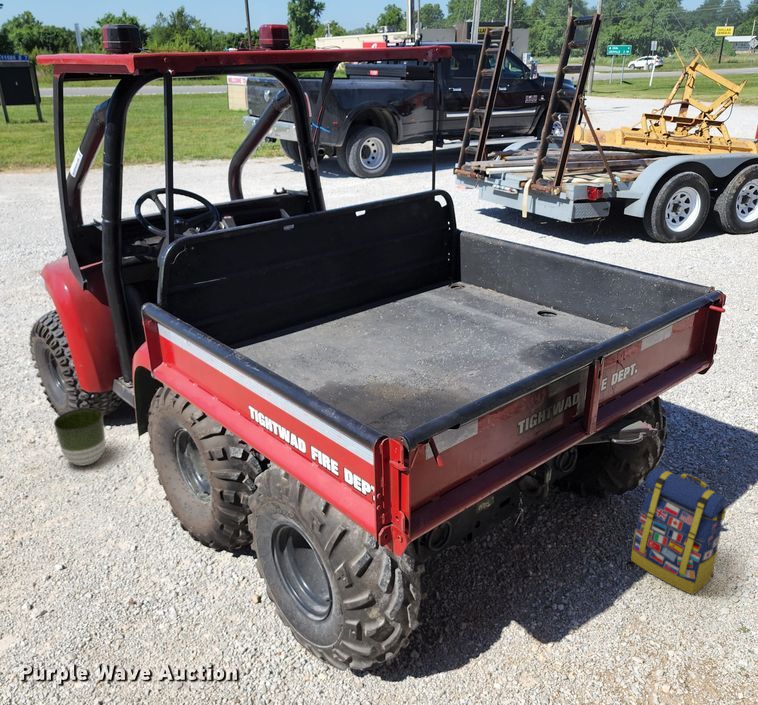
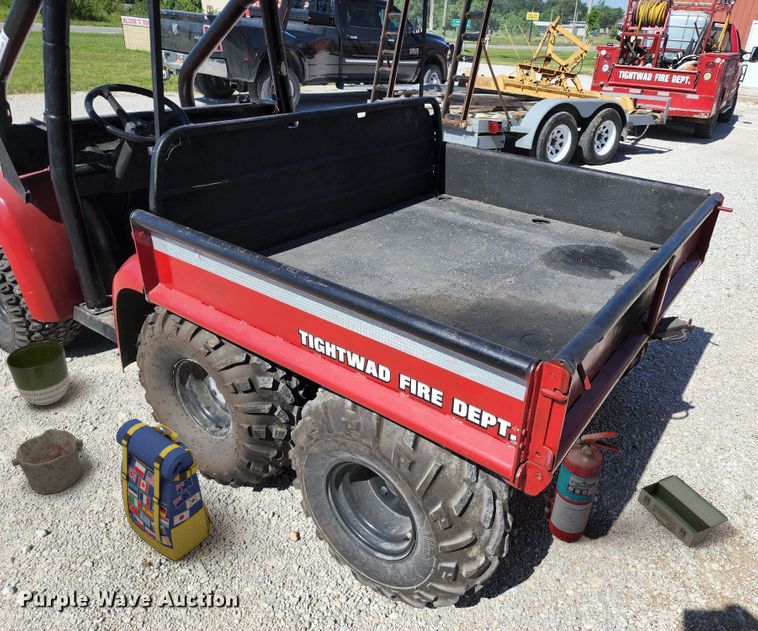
backpack: present [631,468,726,594] -> present [116,419,212,561]
bucket: none [42,483,102,539] -> present [12,429,83,494]
fire extinguisher: none [492,528,557,642] -> present [544,430,621,543]
toolbox: none [608,593,689,664] -> present [638,475,728,547]

